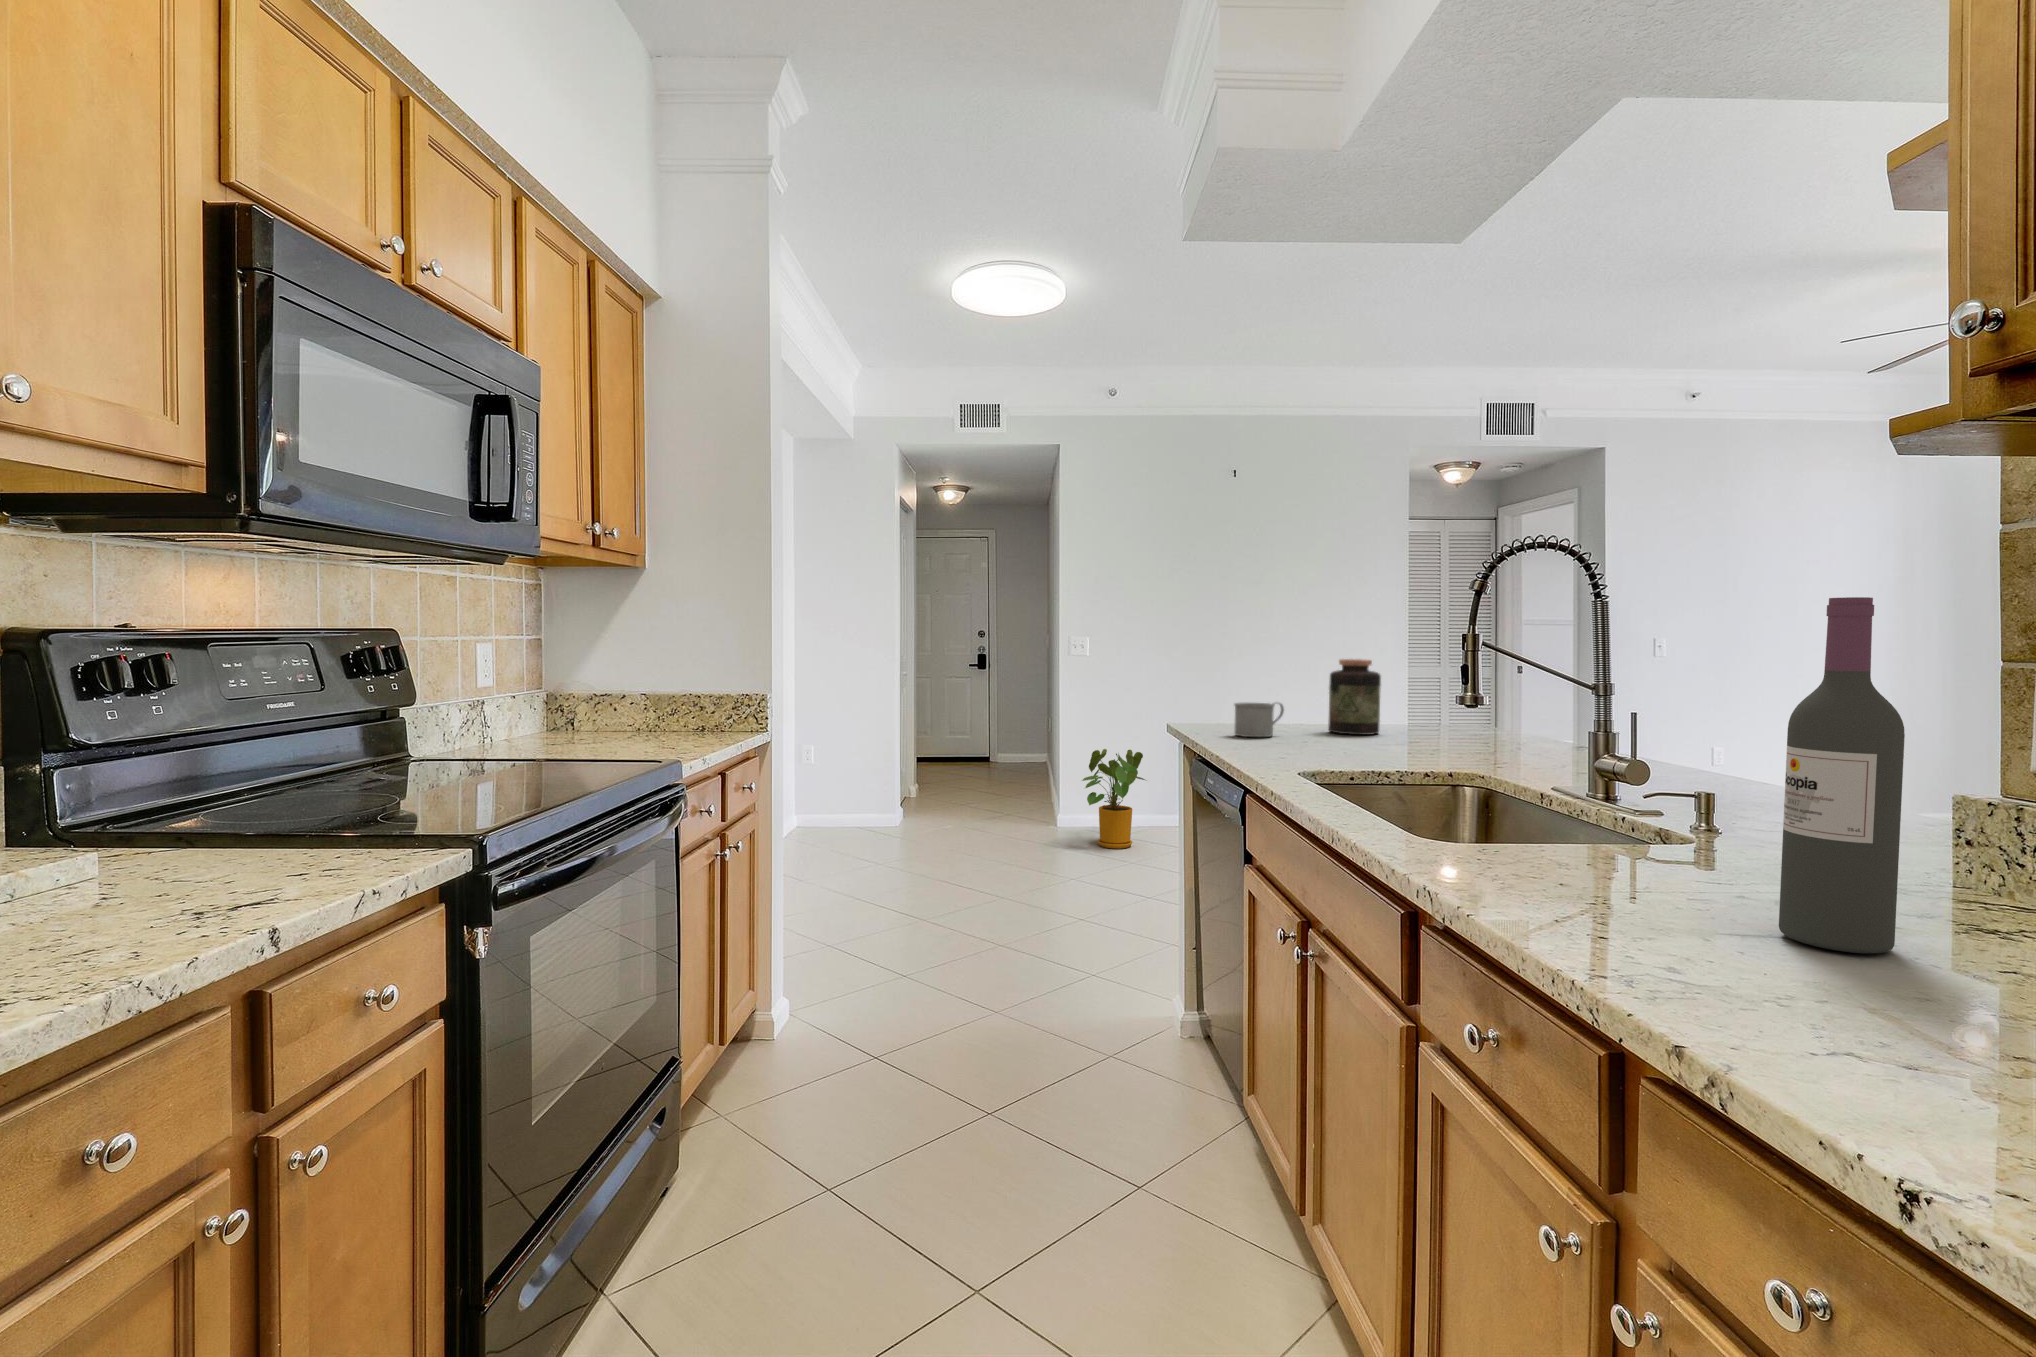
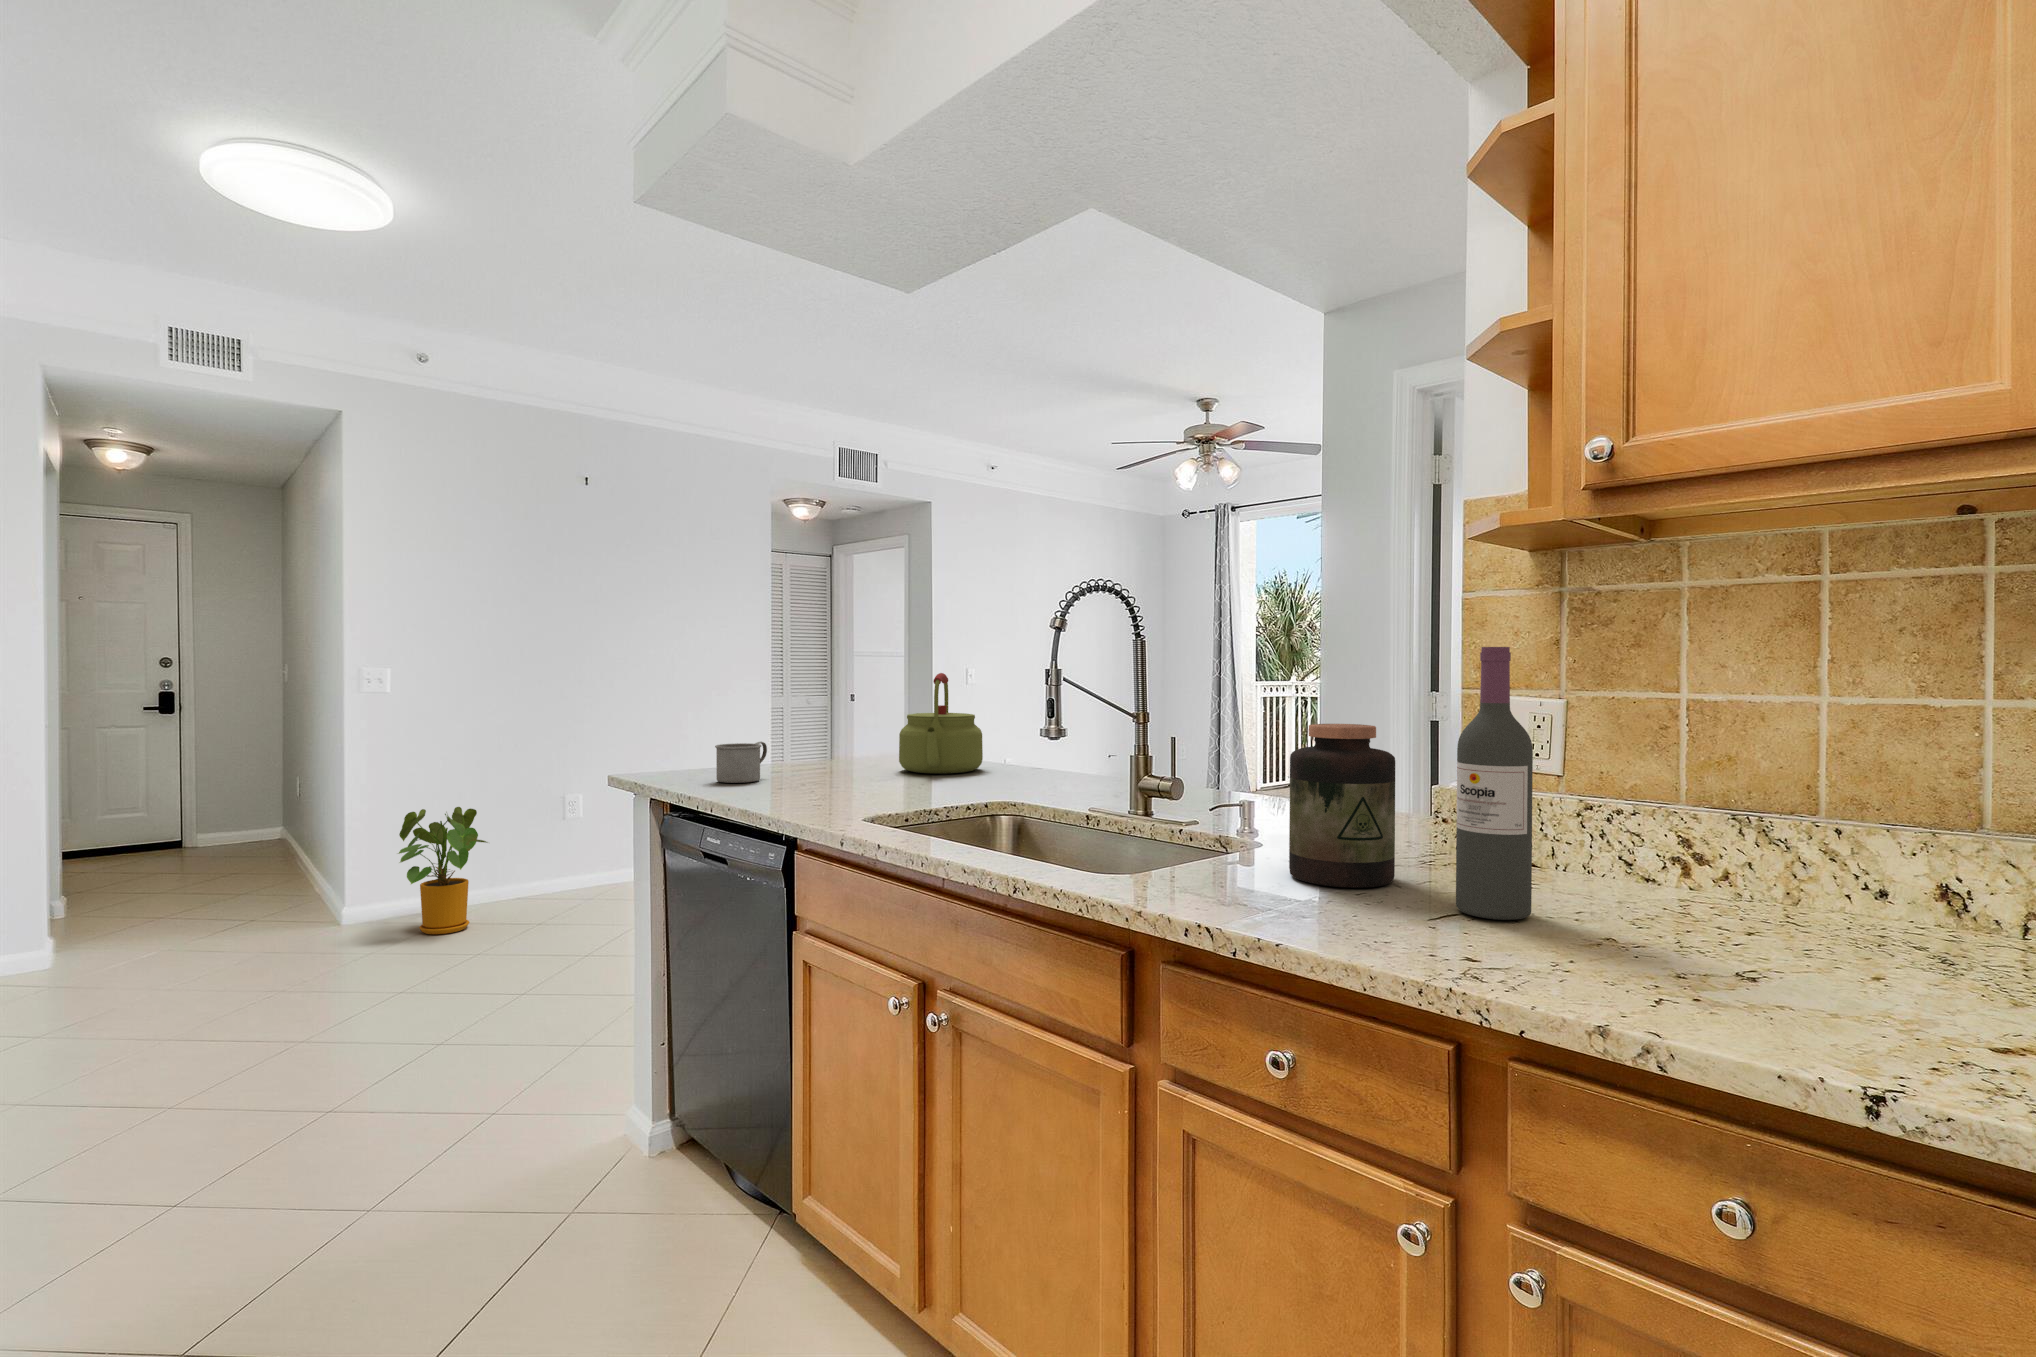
kettle: none [1416,642,1511,745] -> present [899,673,983,774]
jar: present [1328,659,1381,735] -> present [1289,724,1395,888]

